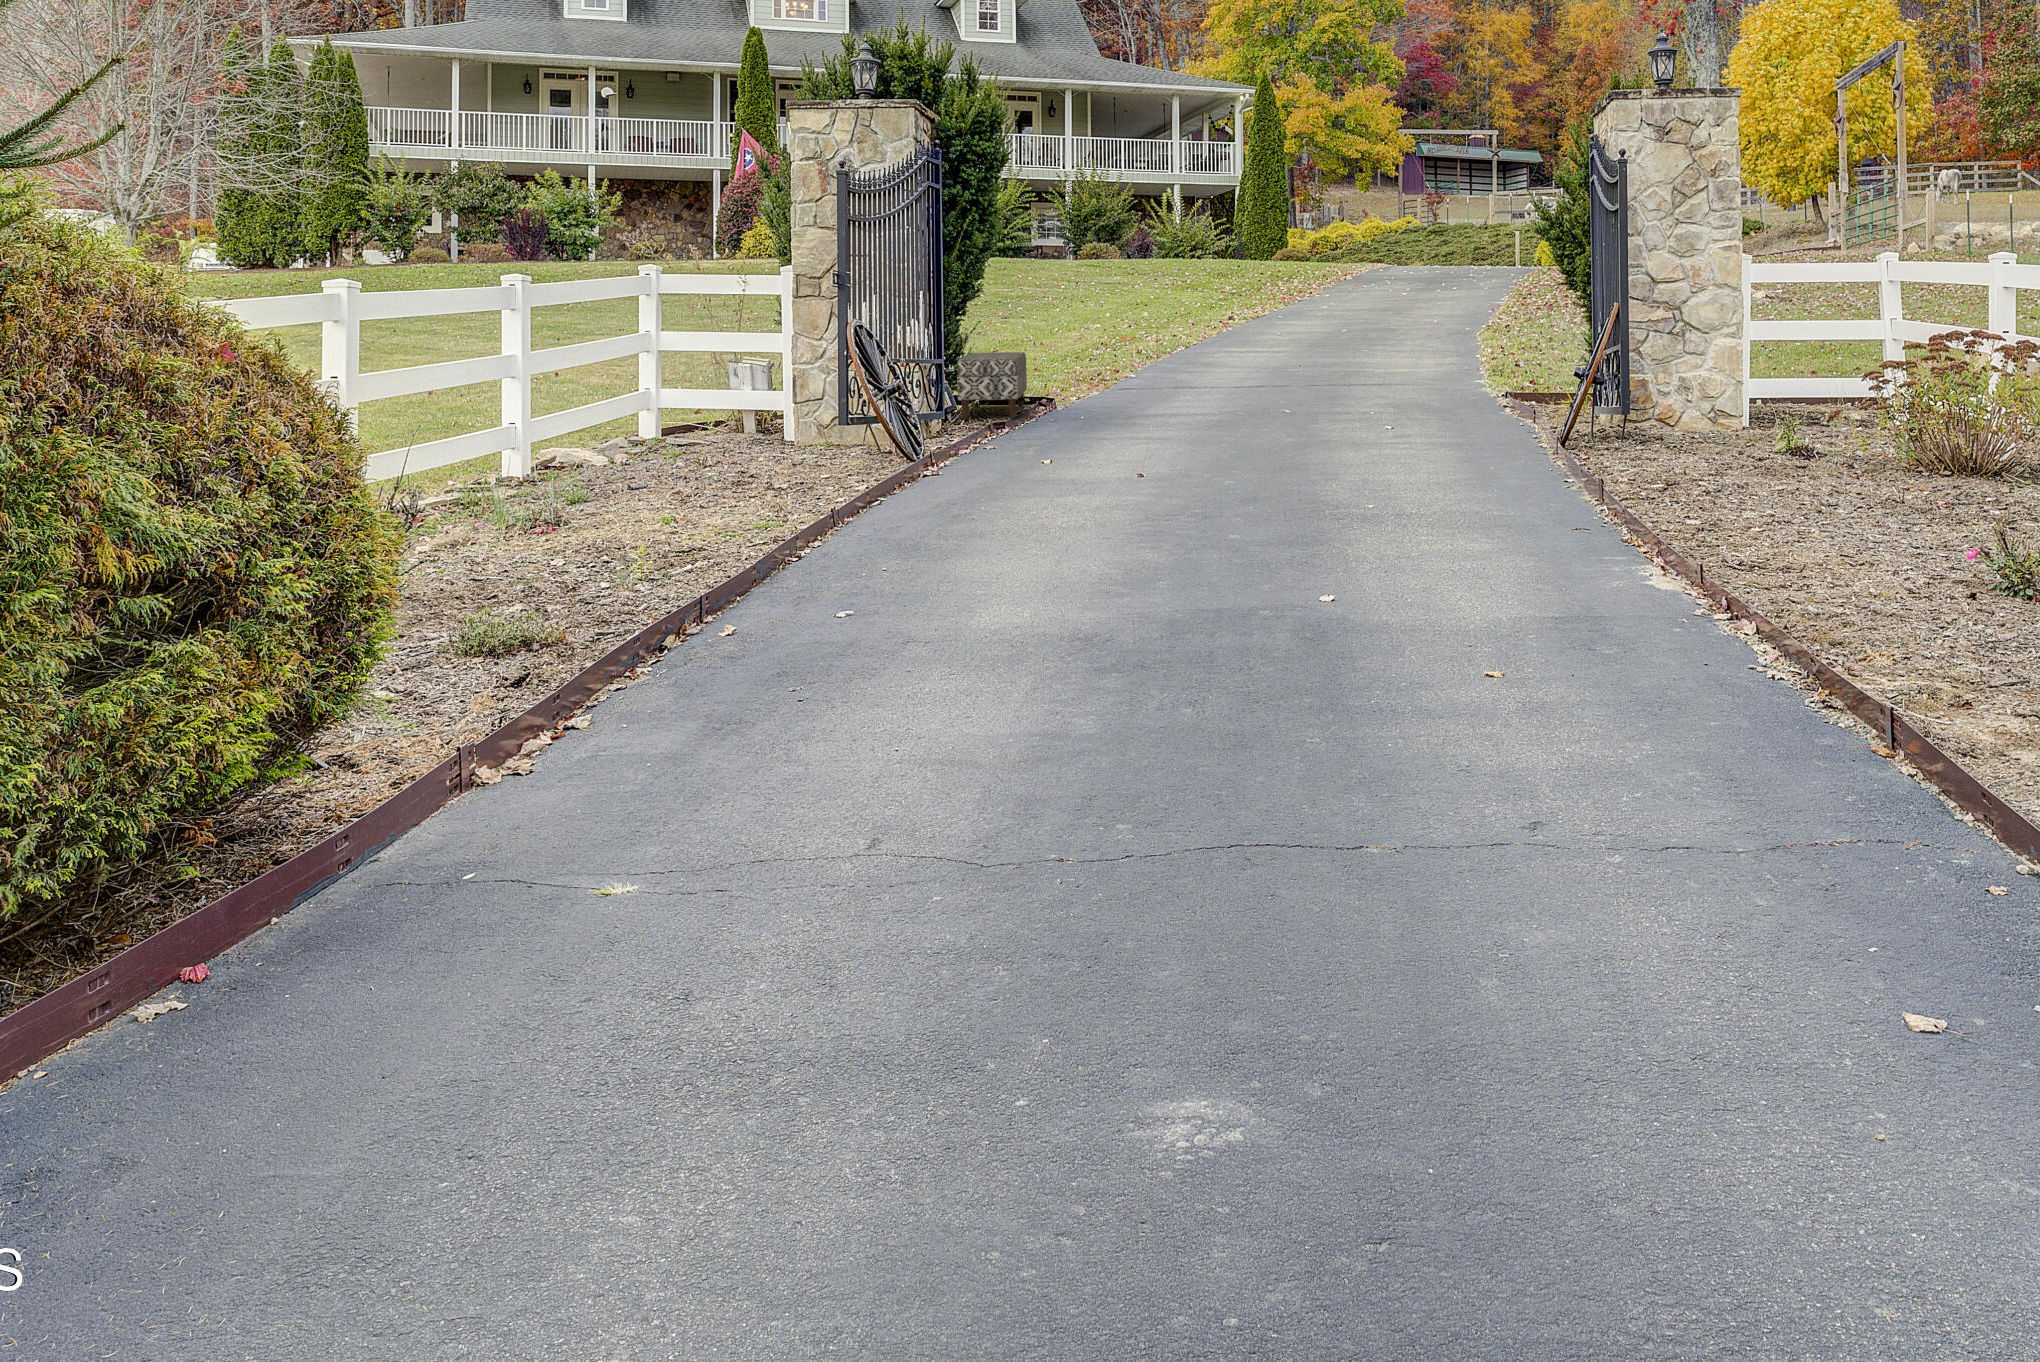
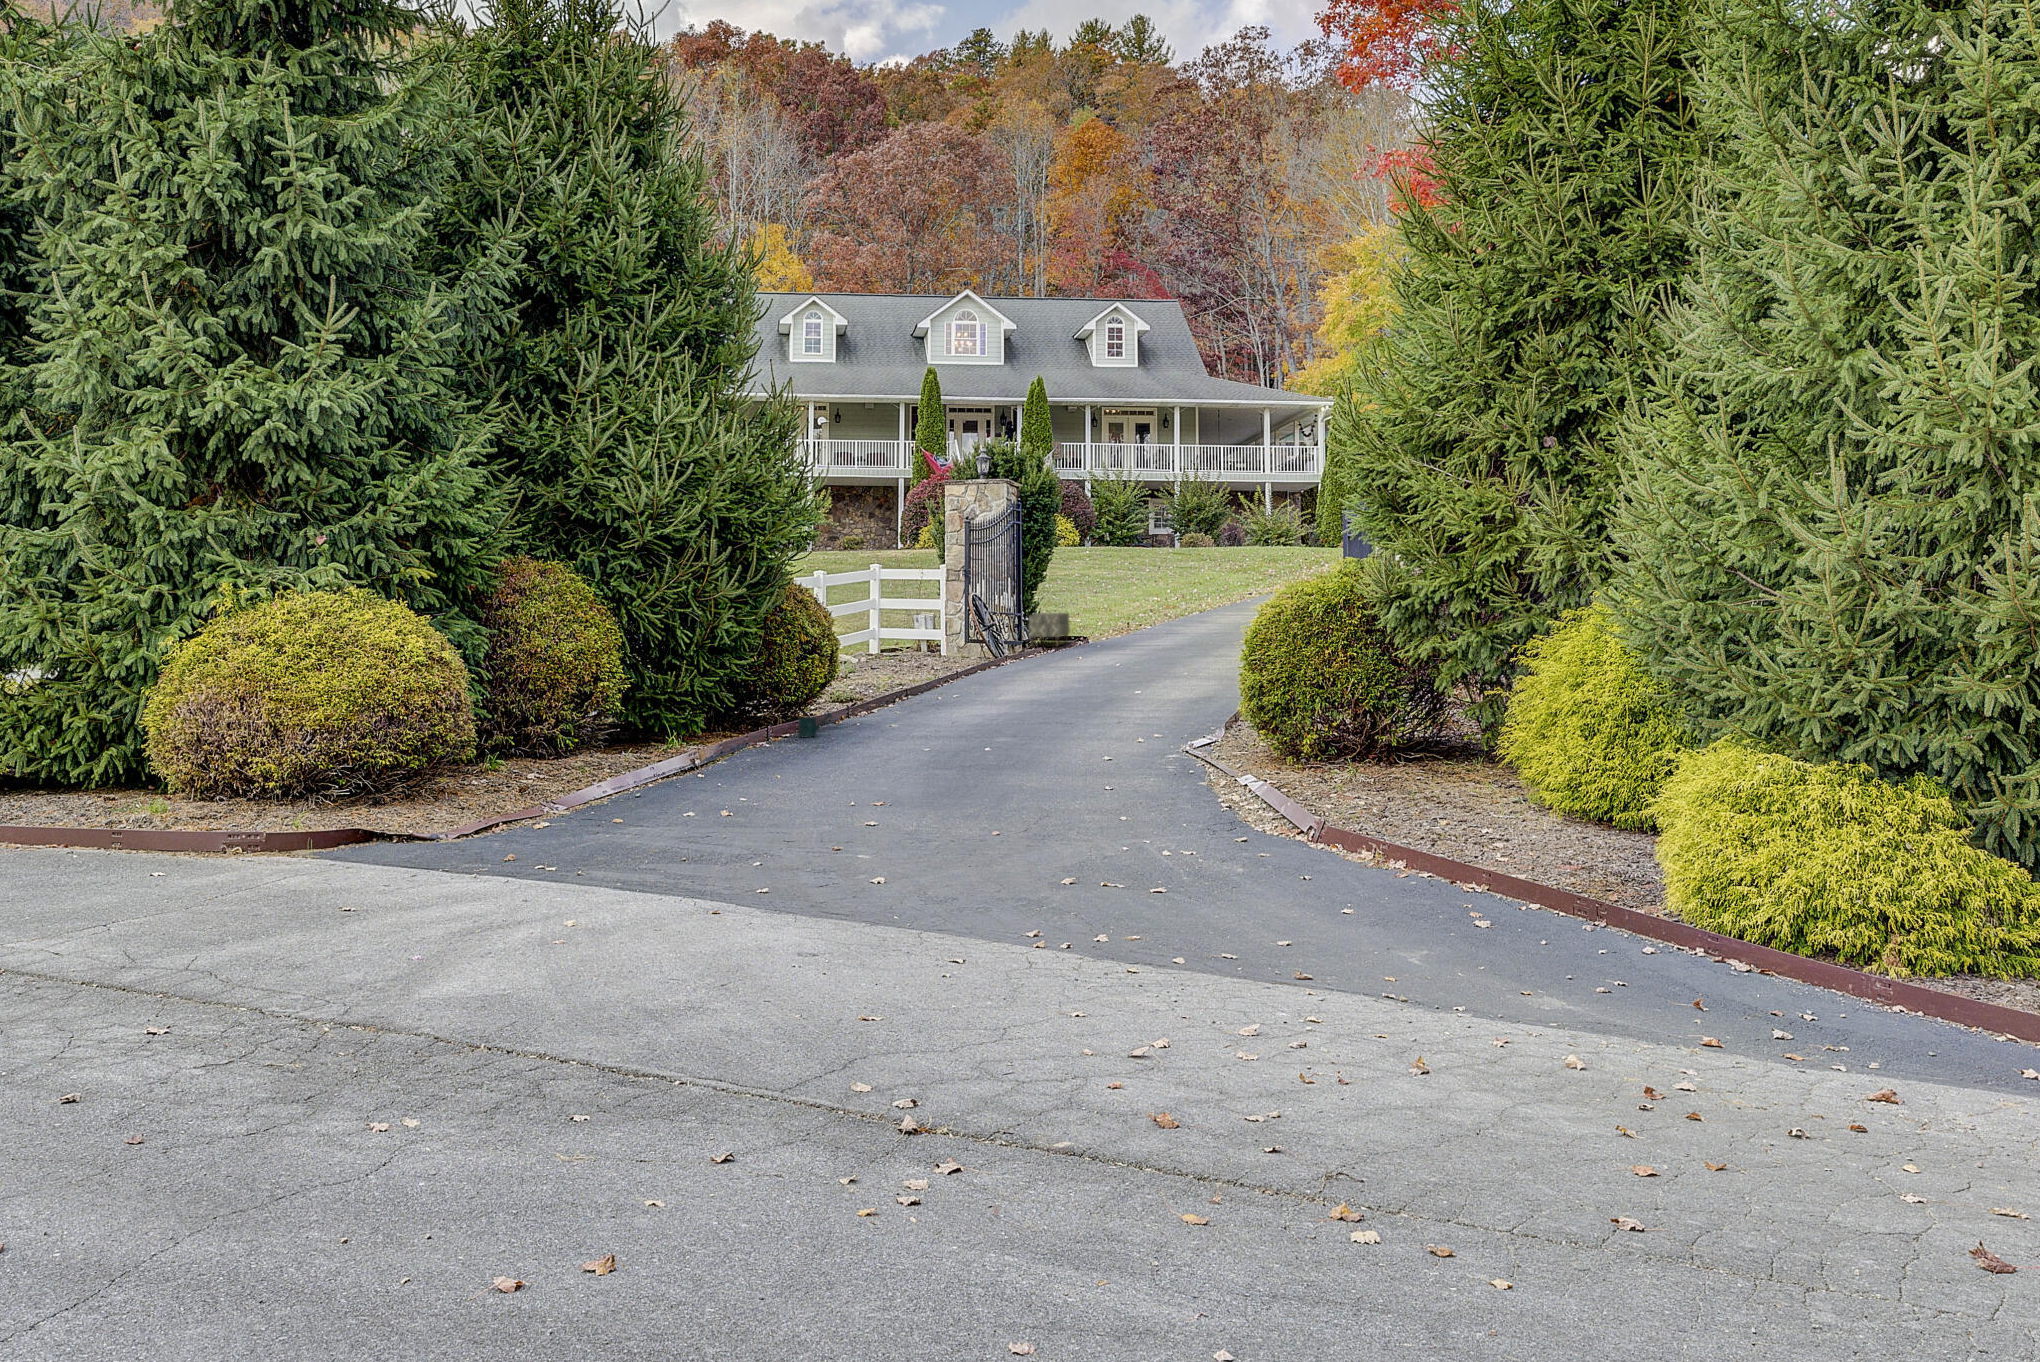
watering can: none [32,941,263,1098] -> present [798,712,832,738]

